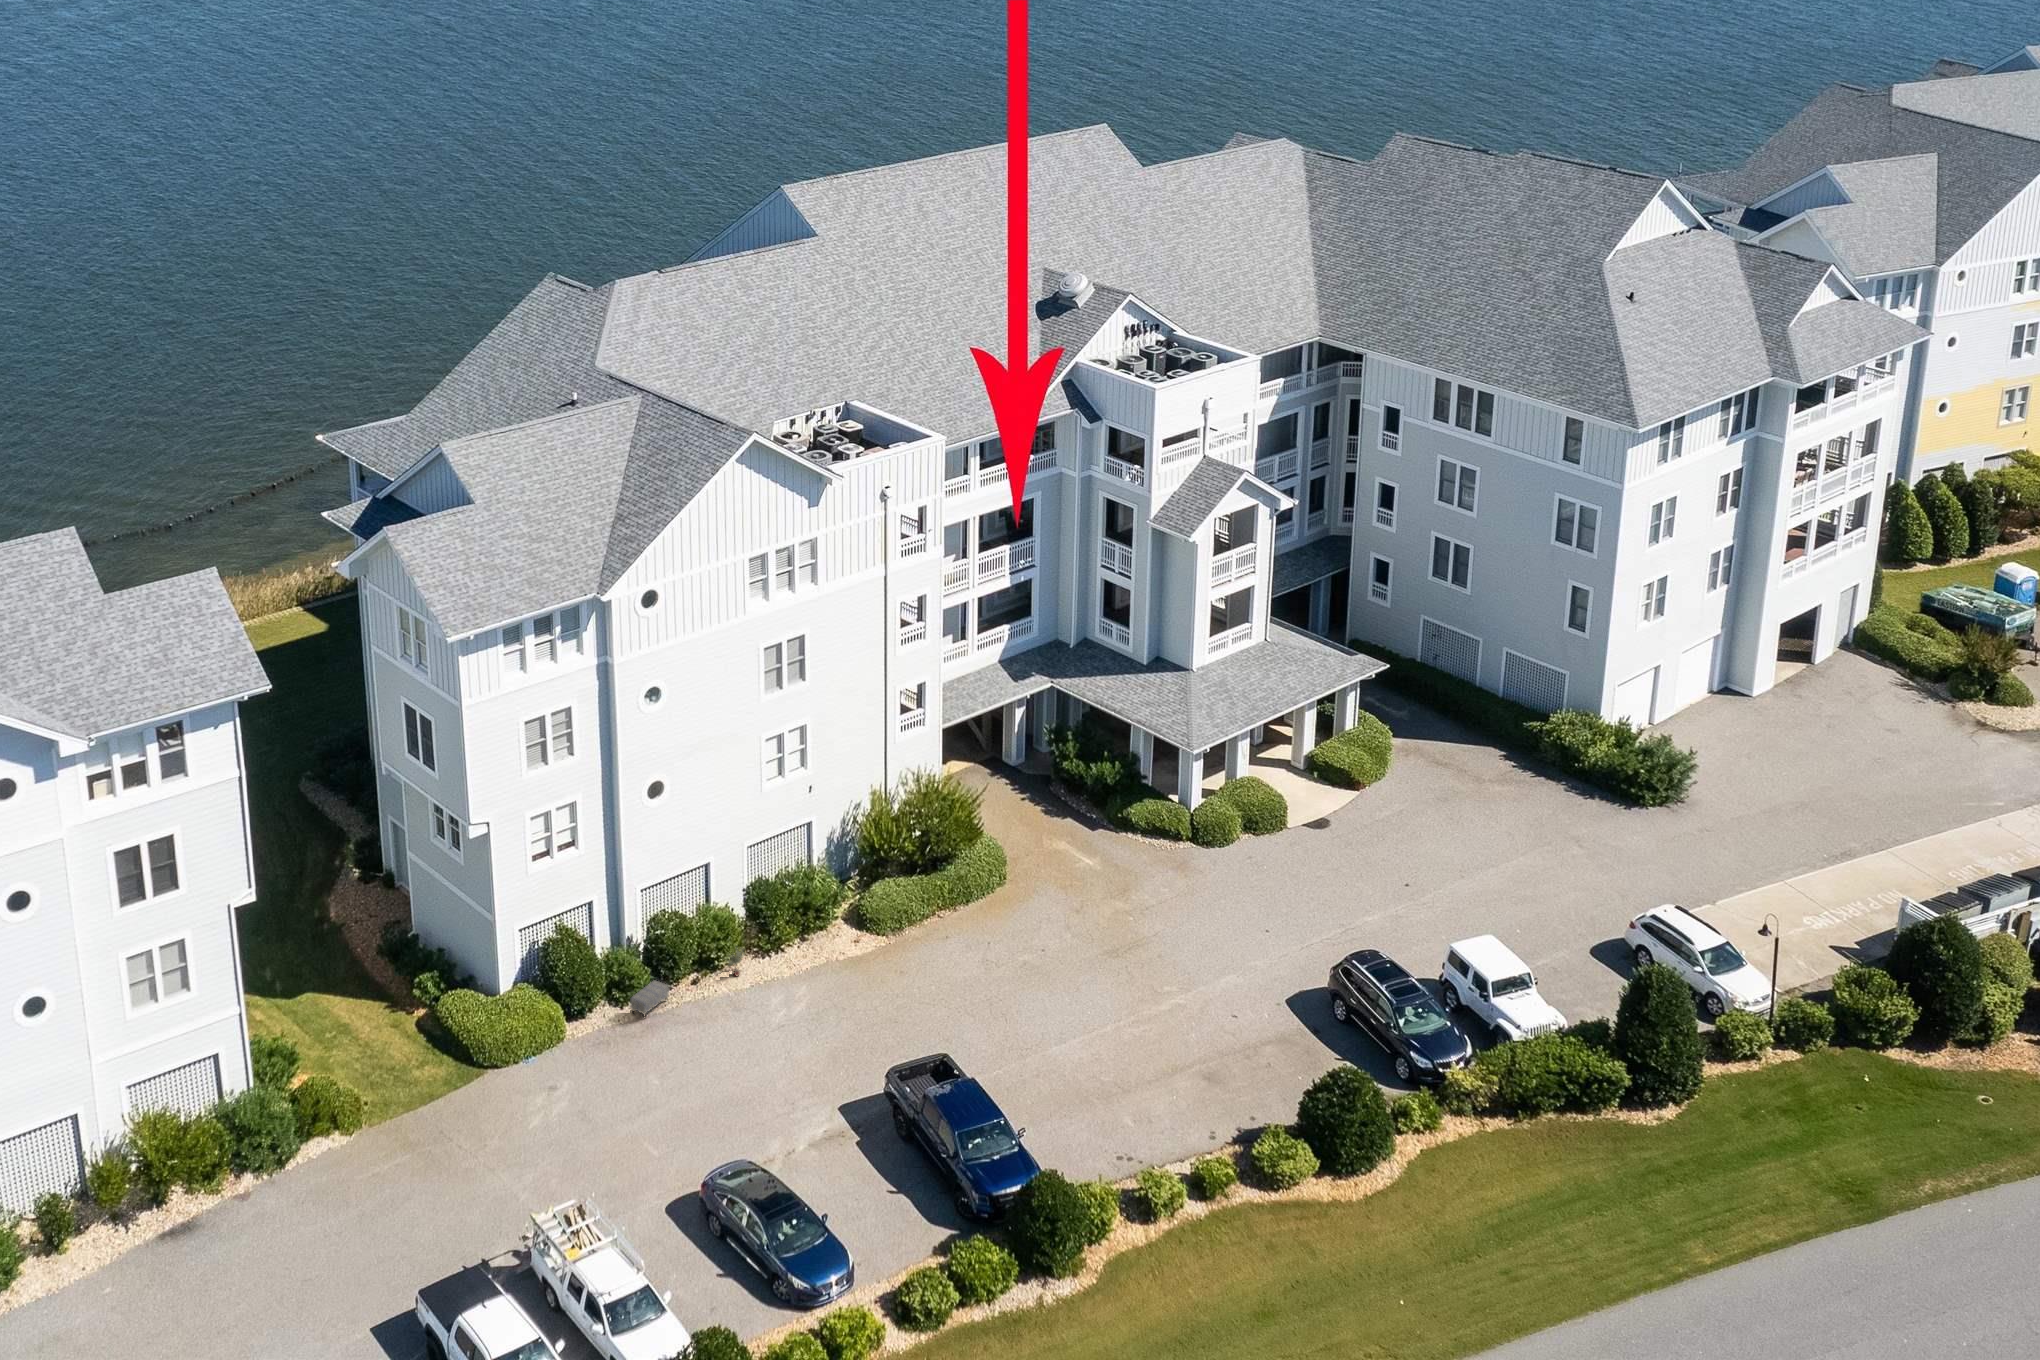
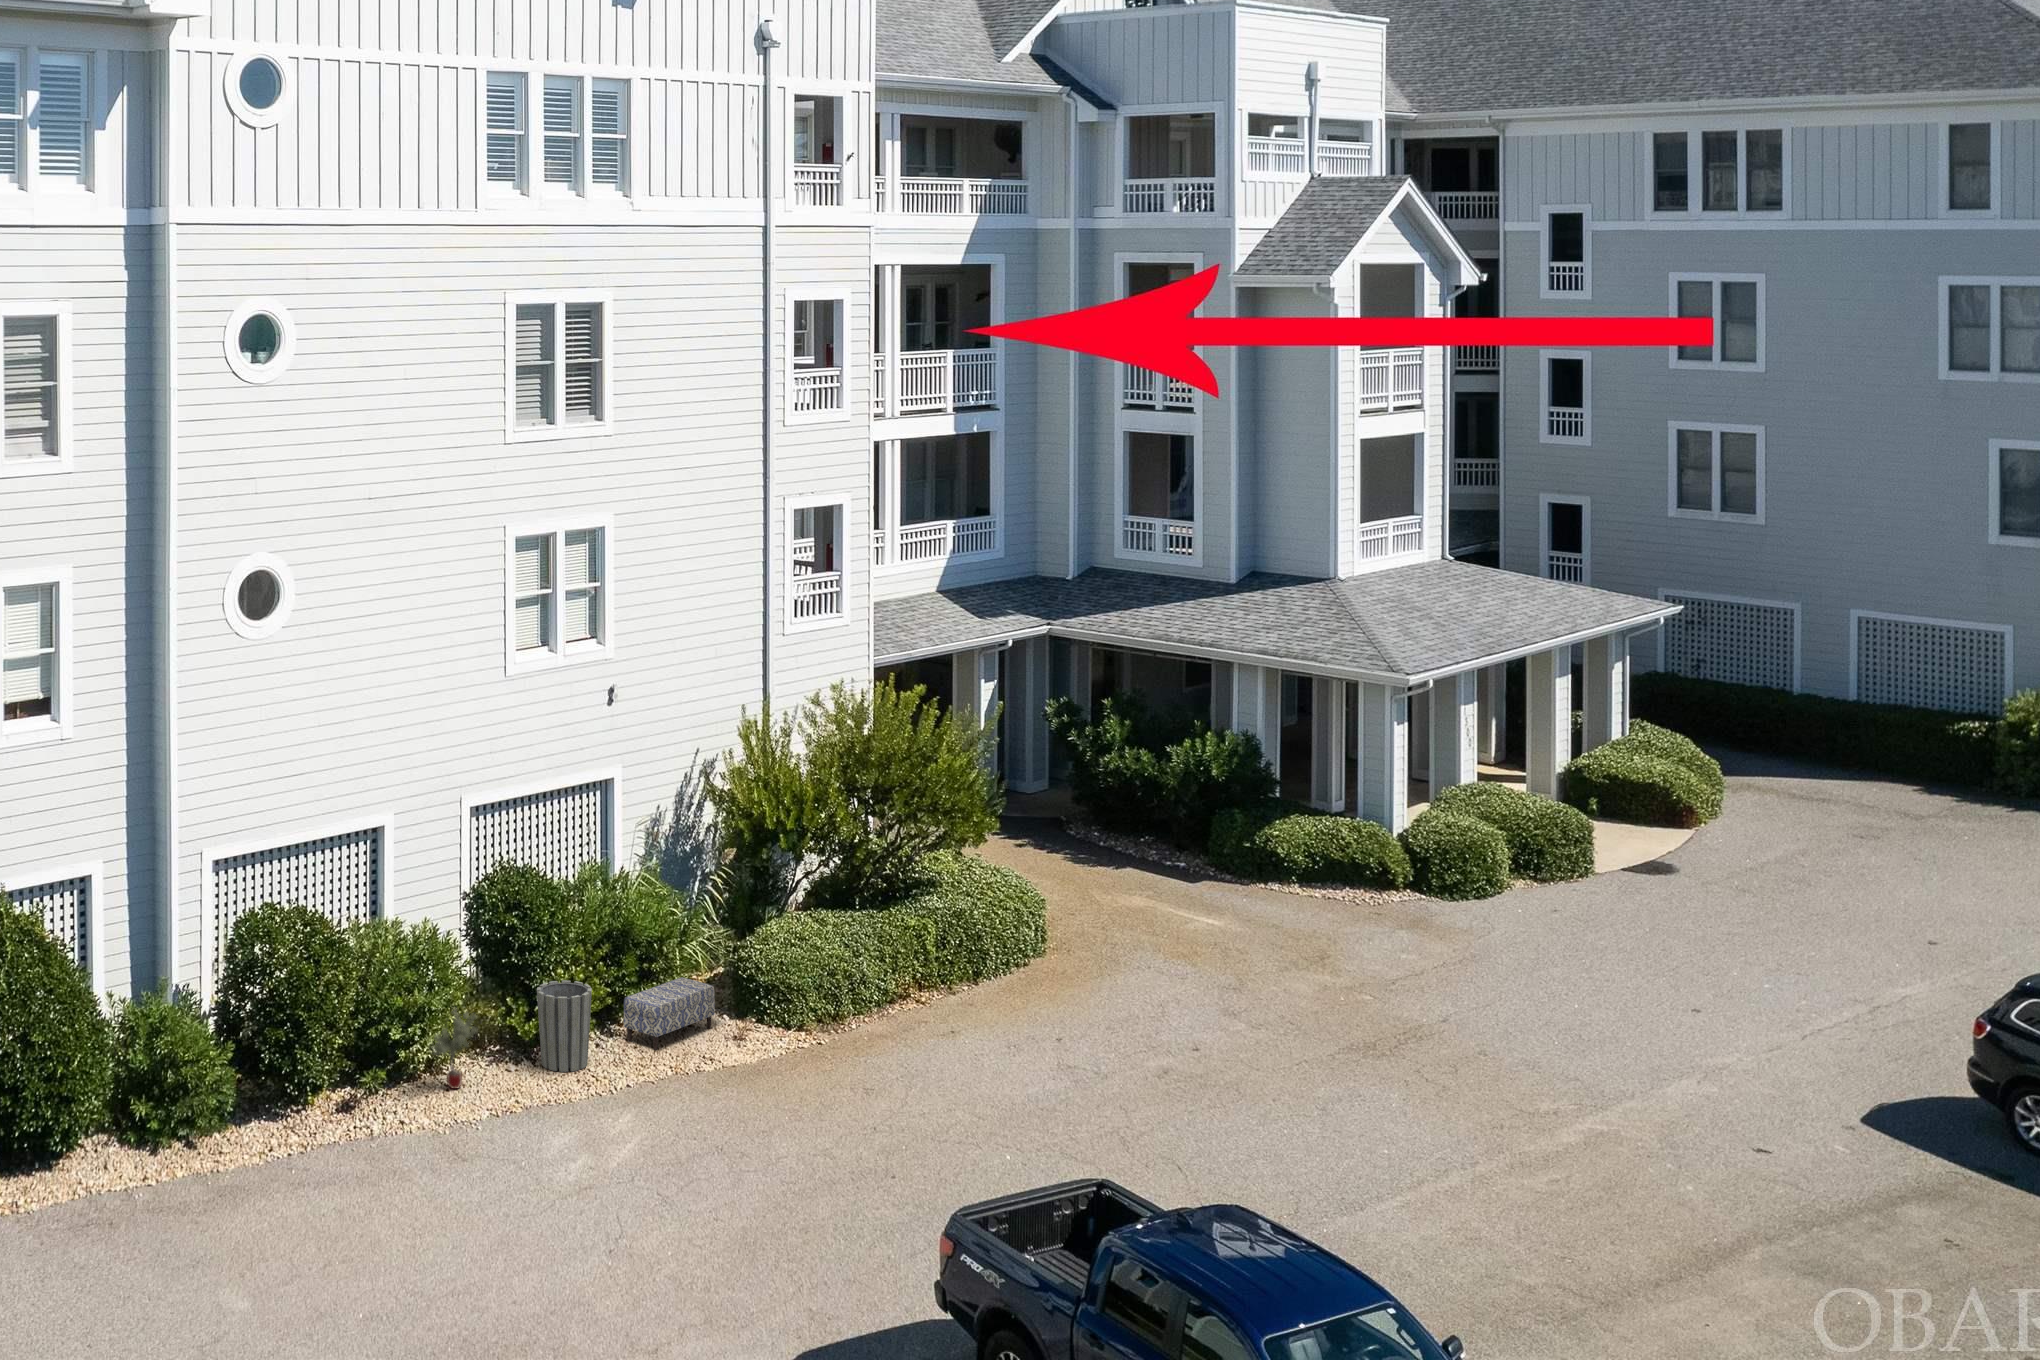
trash can: none [770,930,792,967] -> present [537,980,592,1072]
bench: present [630,981,669,1016] -> present [624,977,715,1050]

